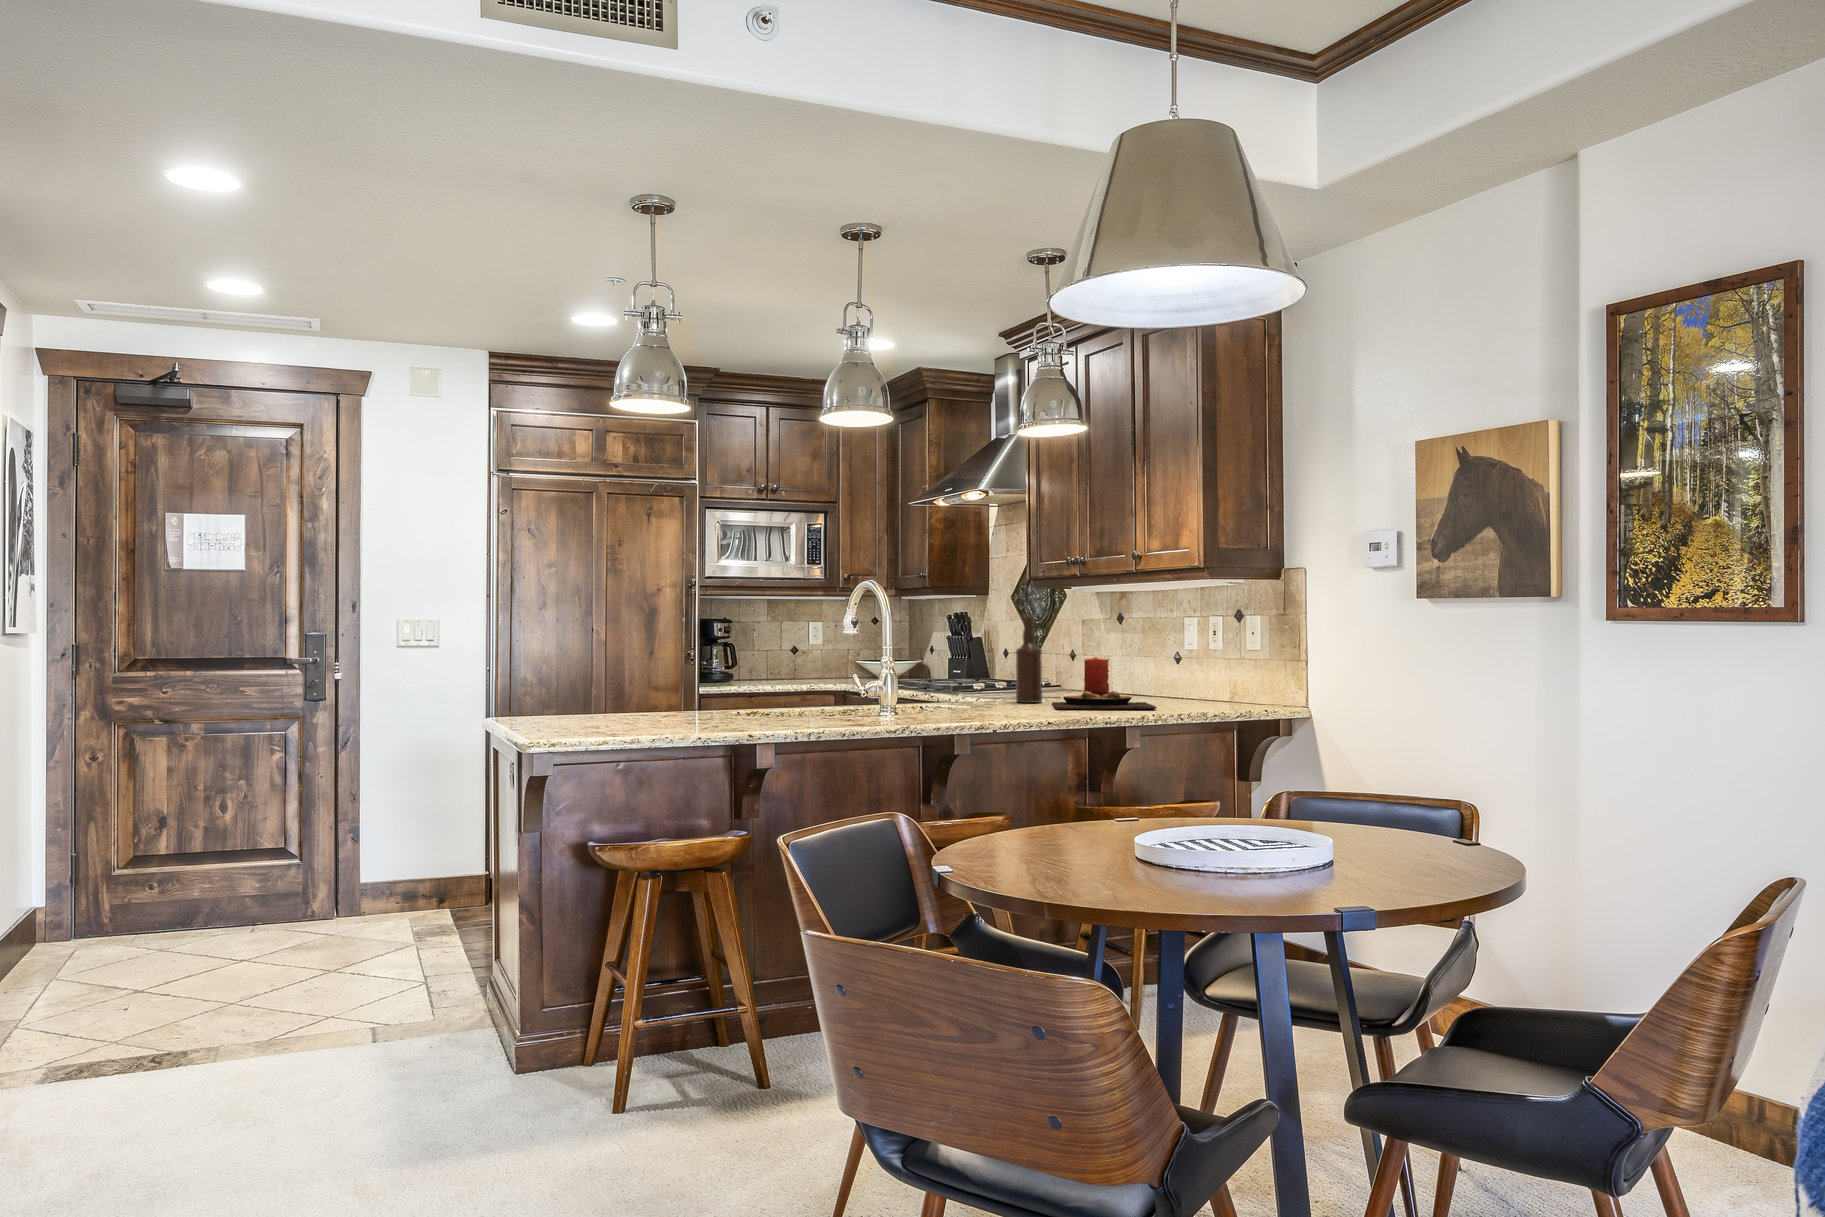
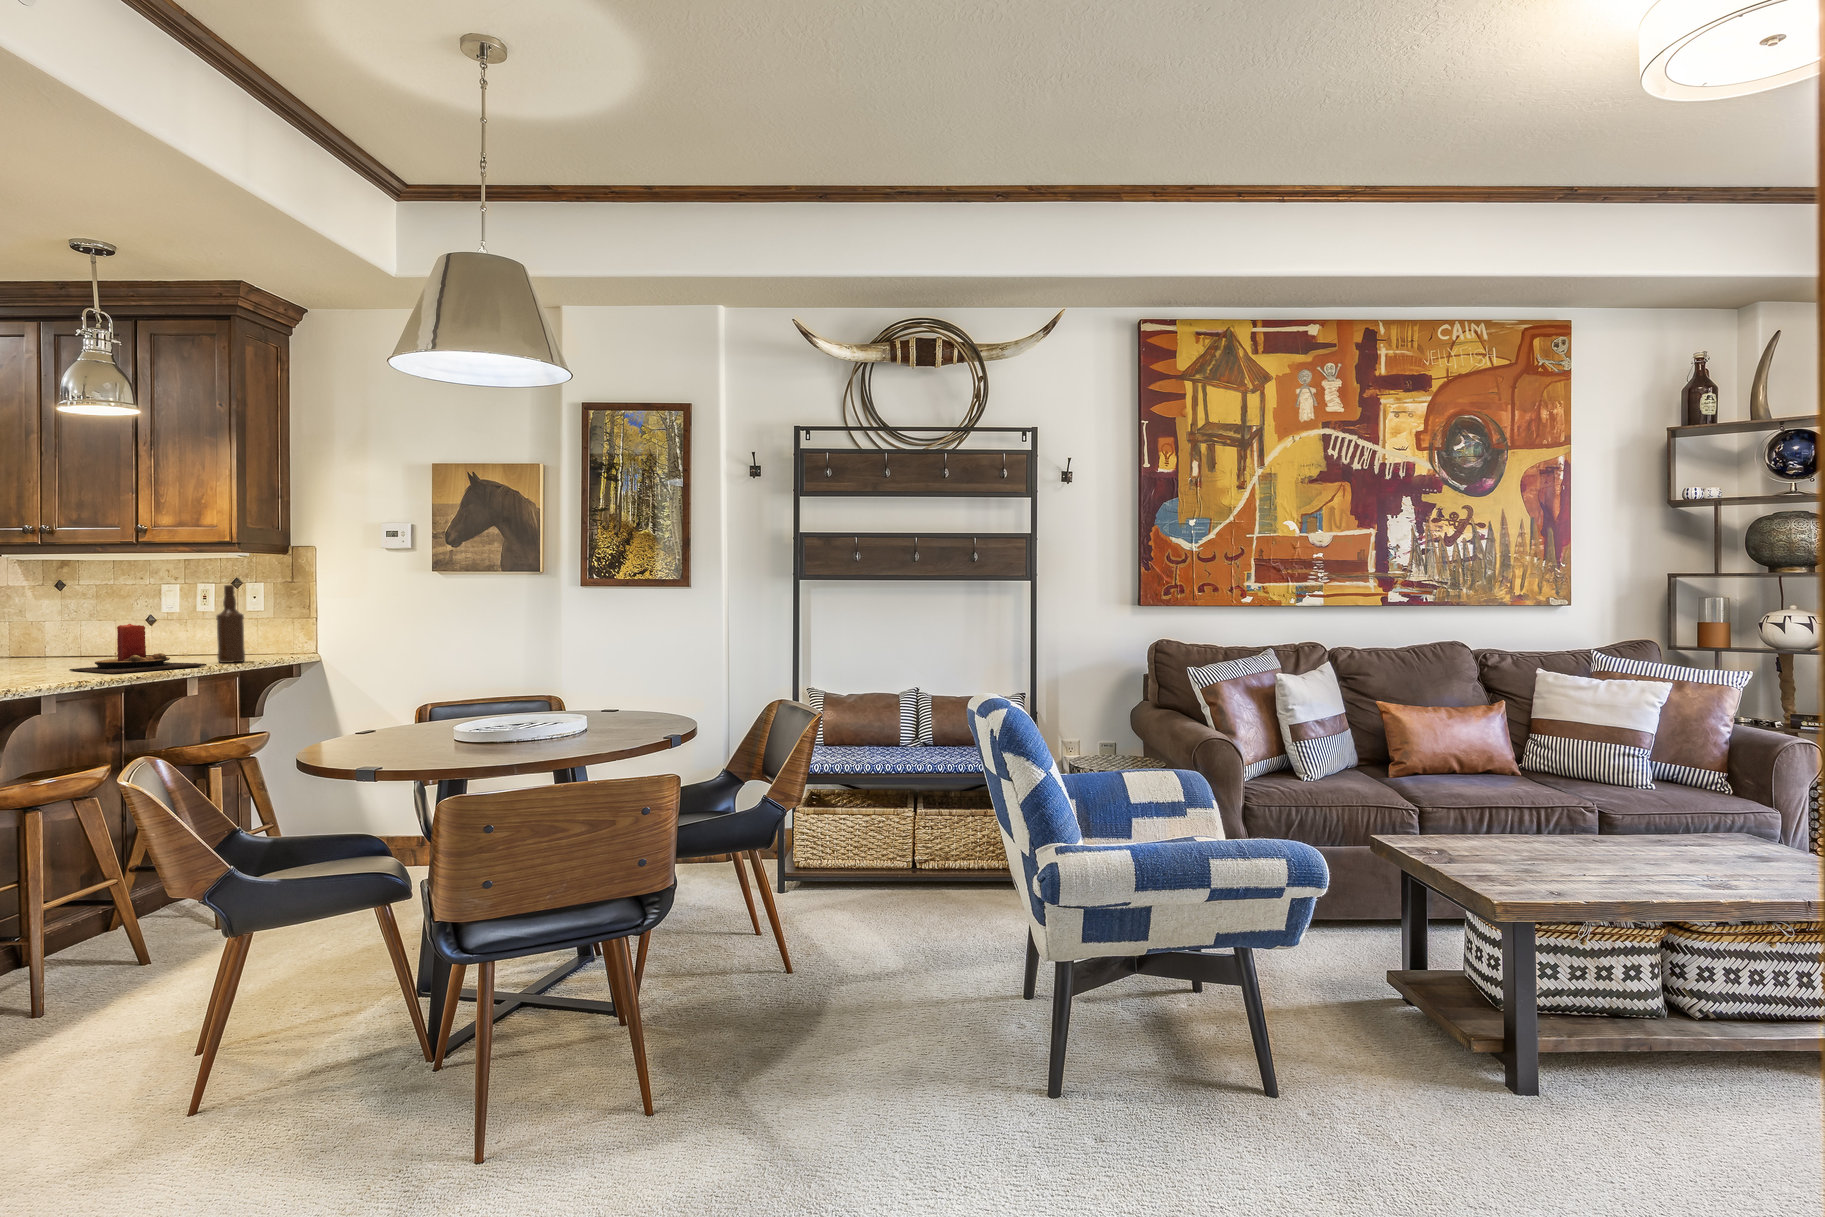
bottle: present [1016,616,1043,703] -> present [216,585,245,663]

